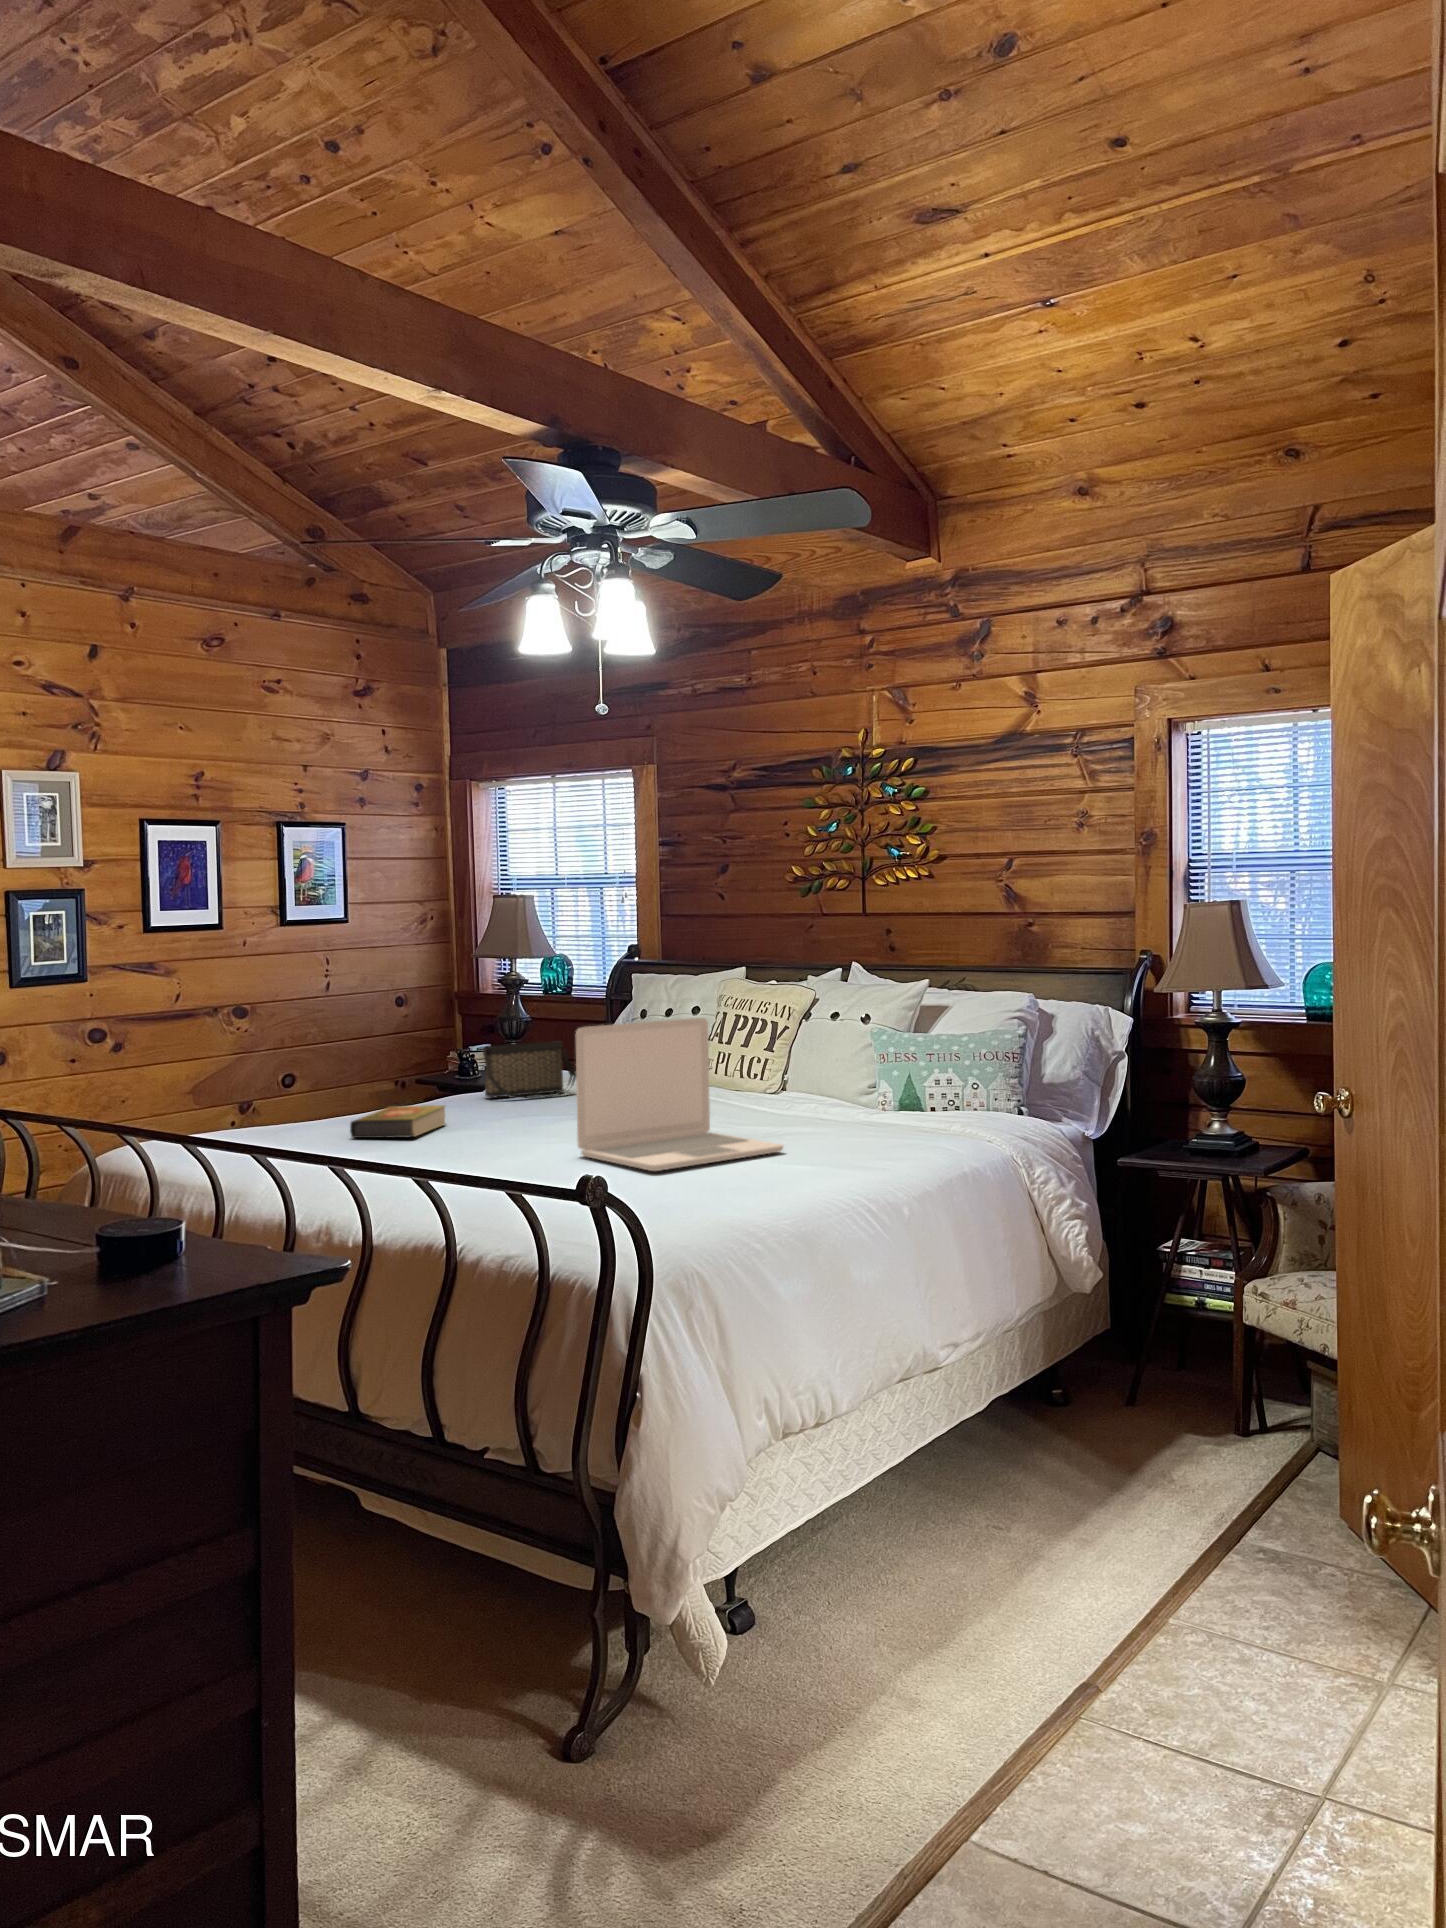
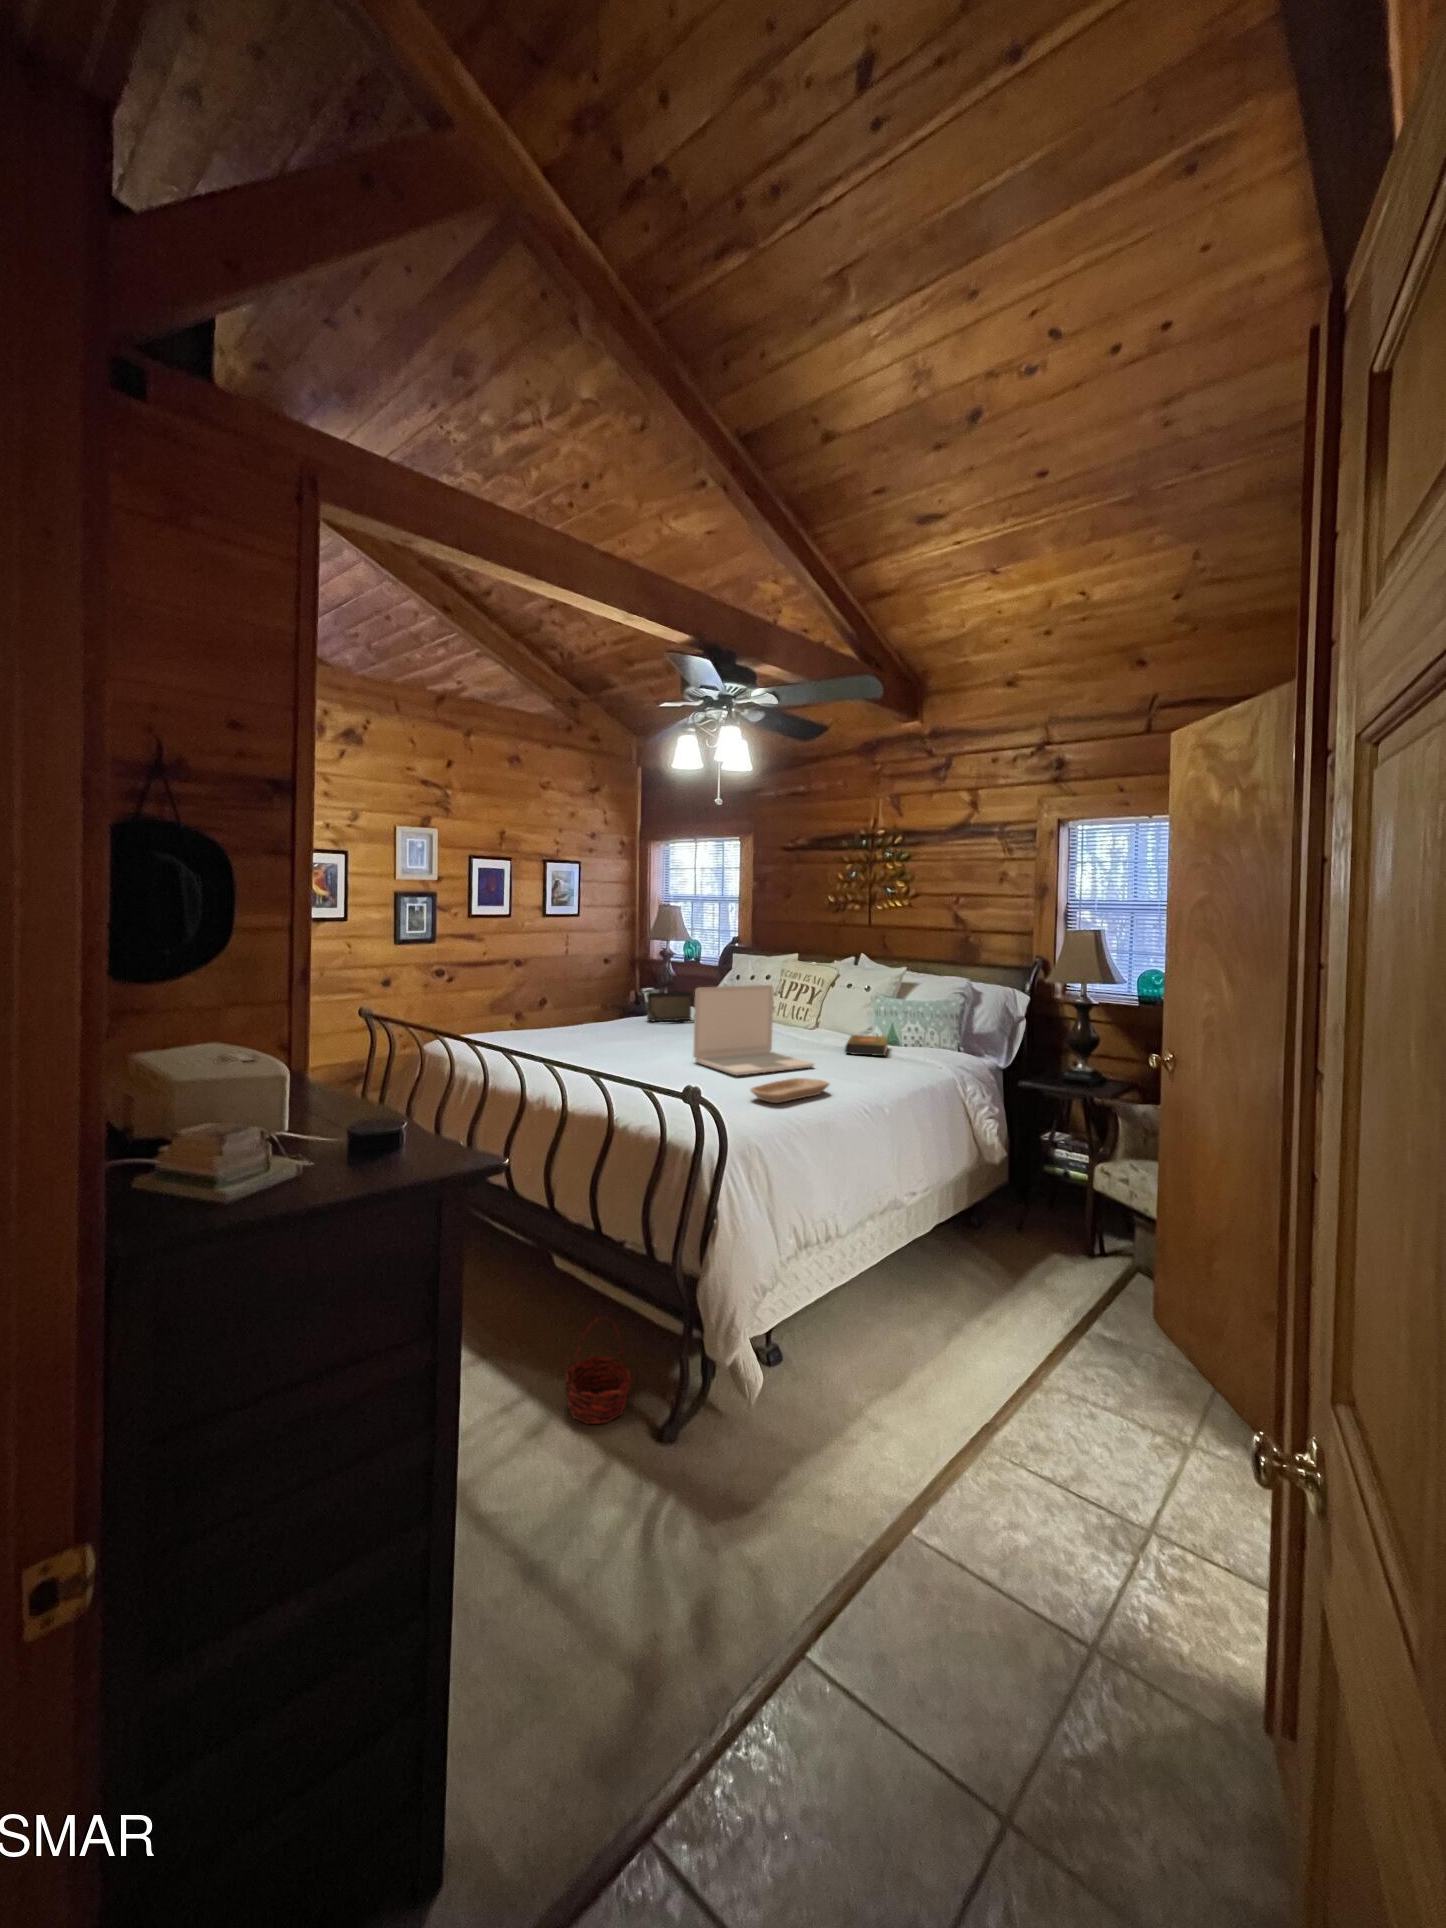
book: present [350,1105,446,1138] -> present [845,1035,888,1056]
tray: none [680,1166,812,1207] -> present [750,1078,829,1103]
basket: none [399,1571,511,1746] -> present [565,1317,631,1424]

